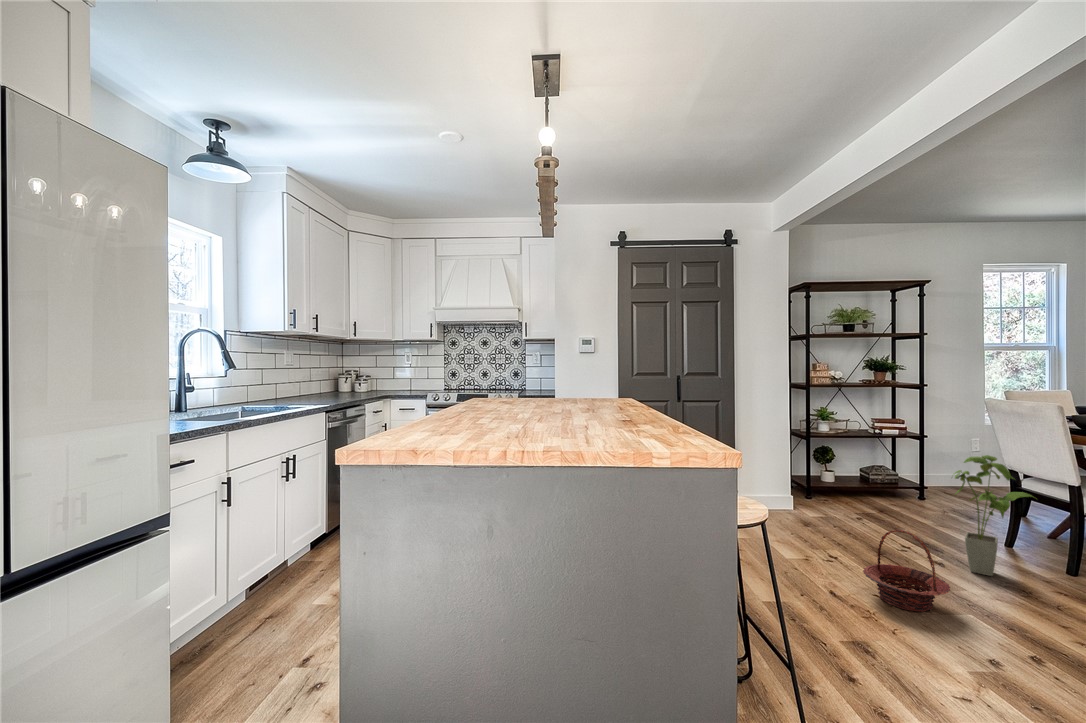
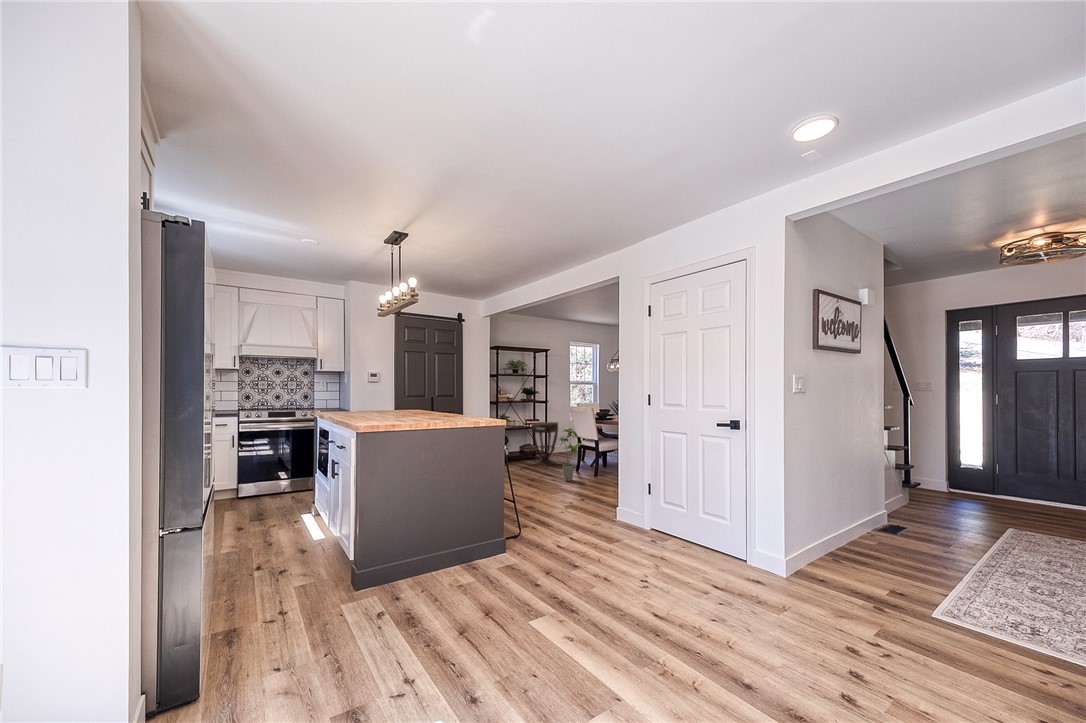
side table: none [883,425,953,517] -> present [531,422,558,466]
basket: present [863,530,951,612] -> none [527,462,558,496]

